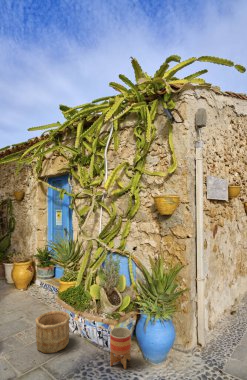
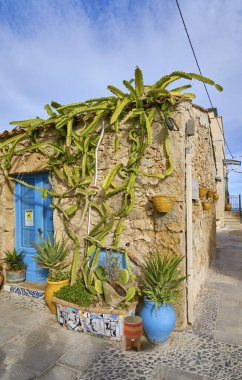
wooden bucket: present [35,311,70,353] -> none [42,309,77,350]

